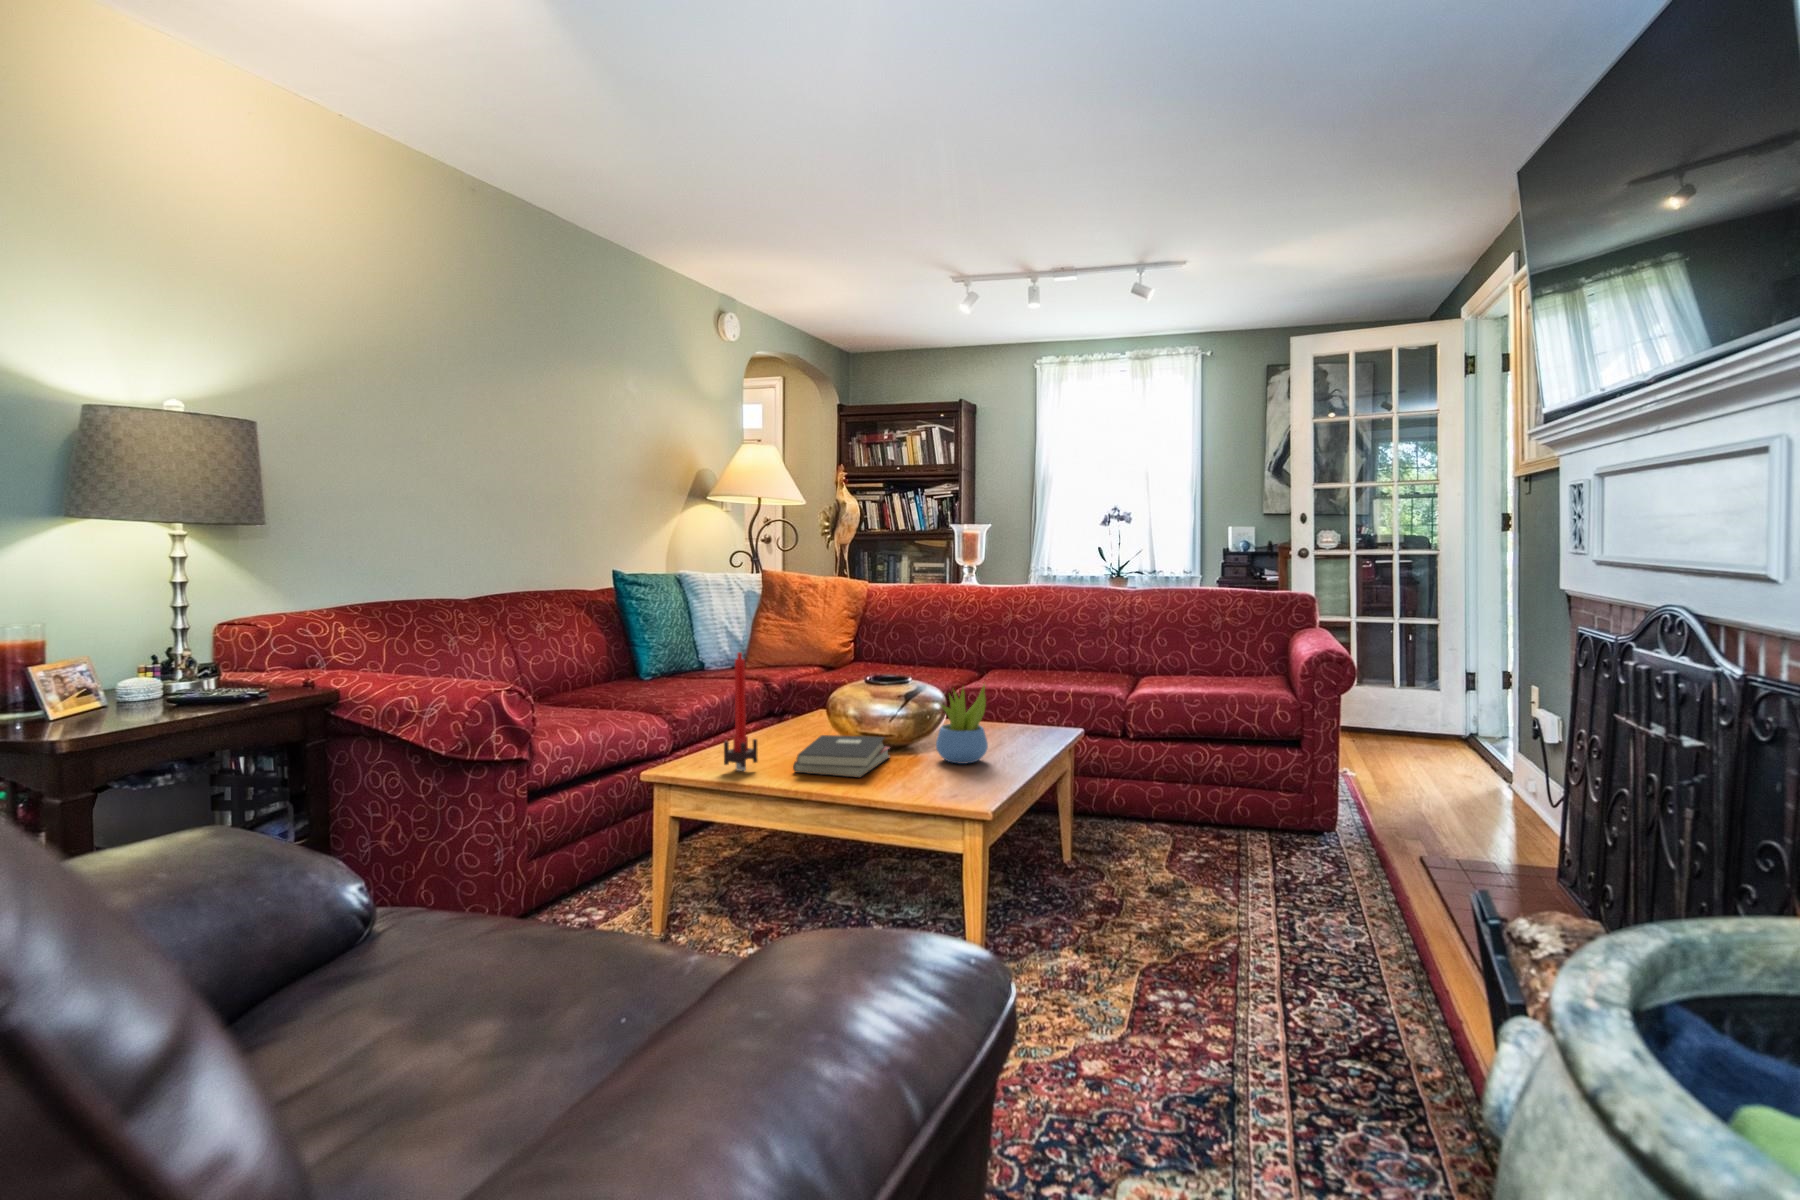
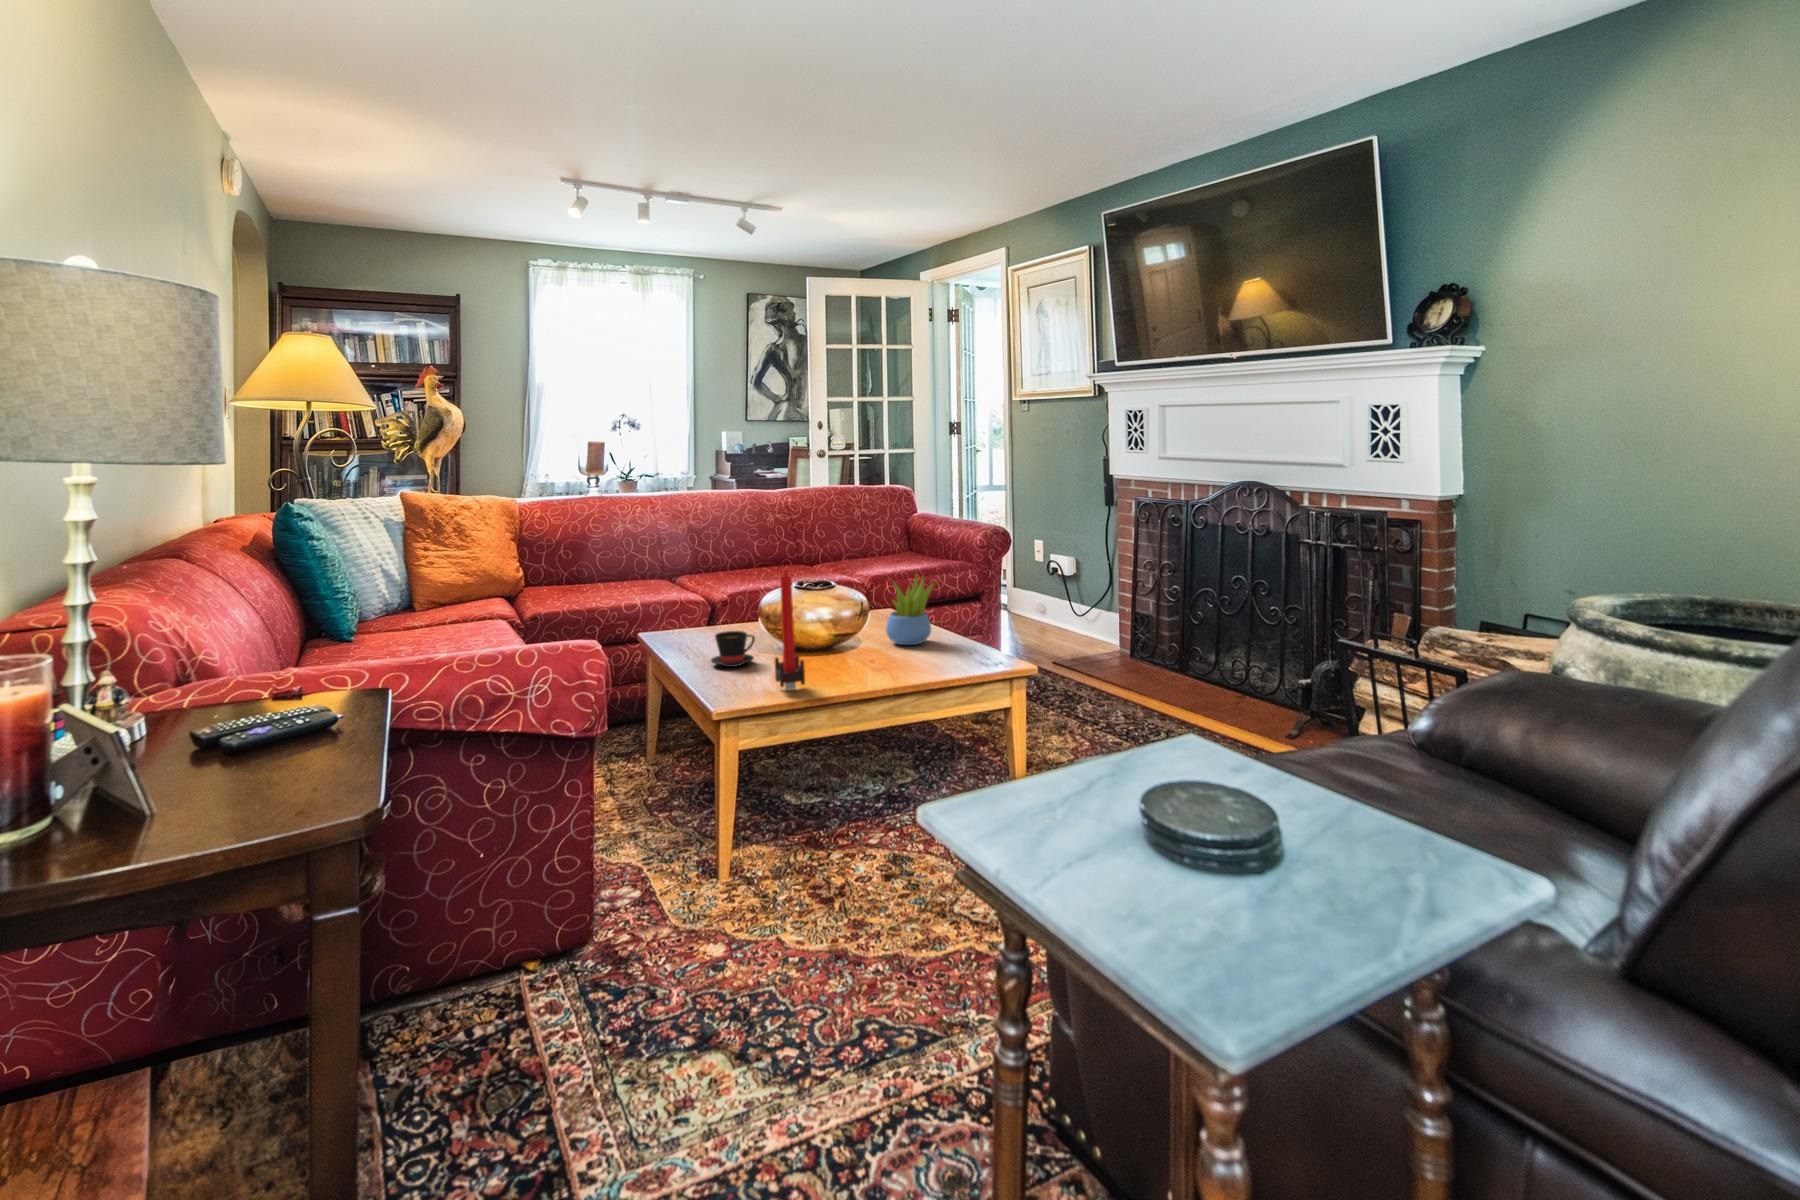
teacup: none [757,712,802,746] -> present [711,631,755,667]
hardback book: present [793,735,890,778] -> none [797,635,902,680]

